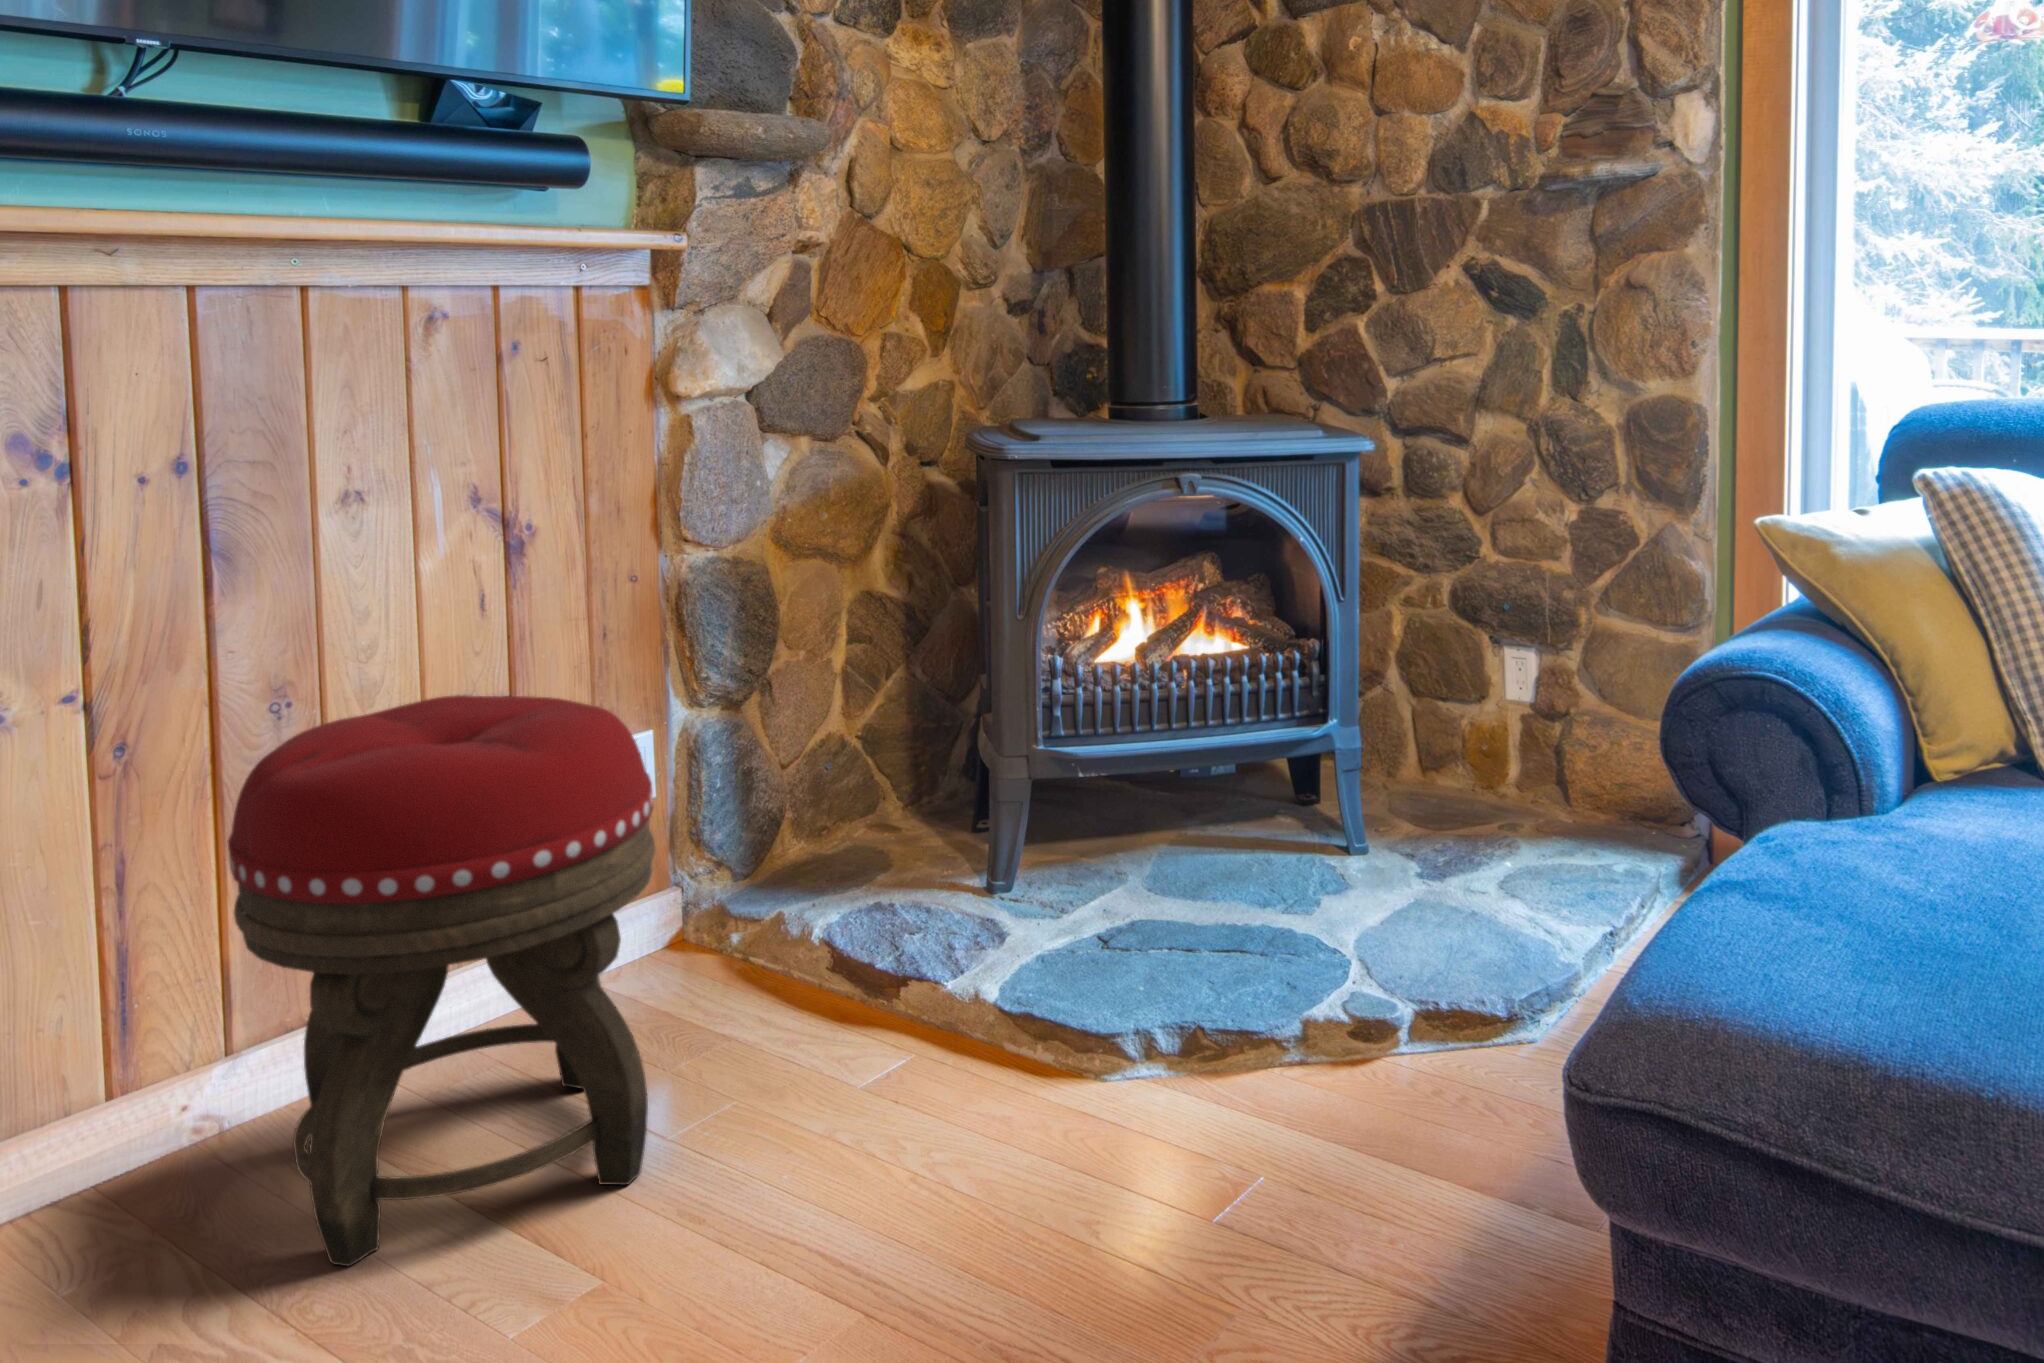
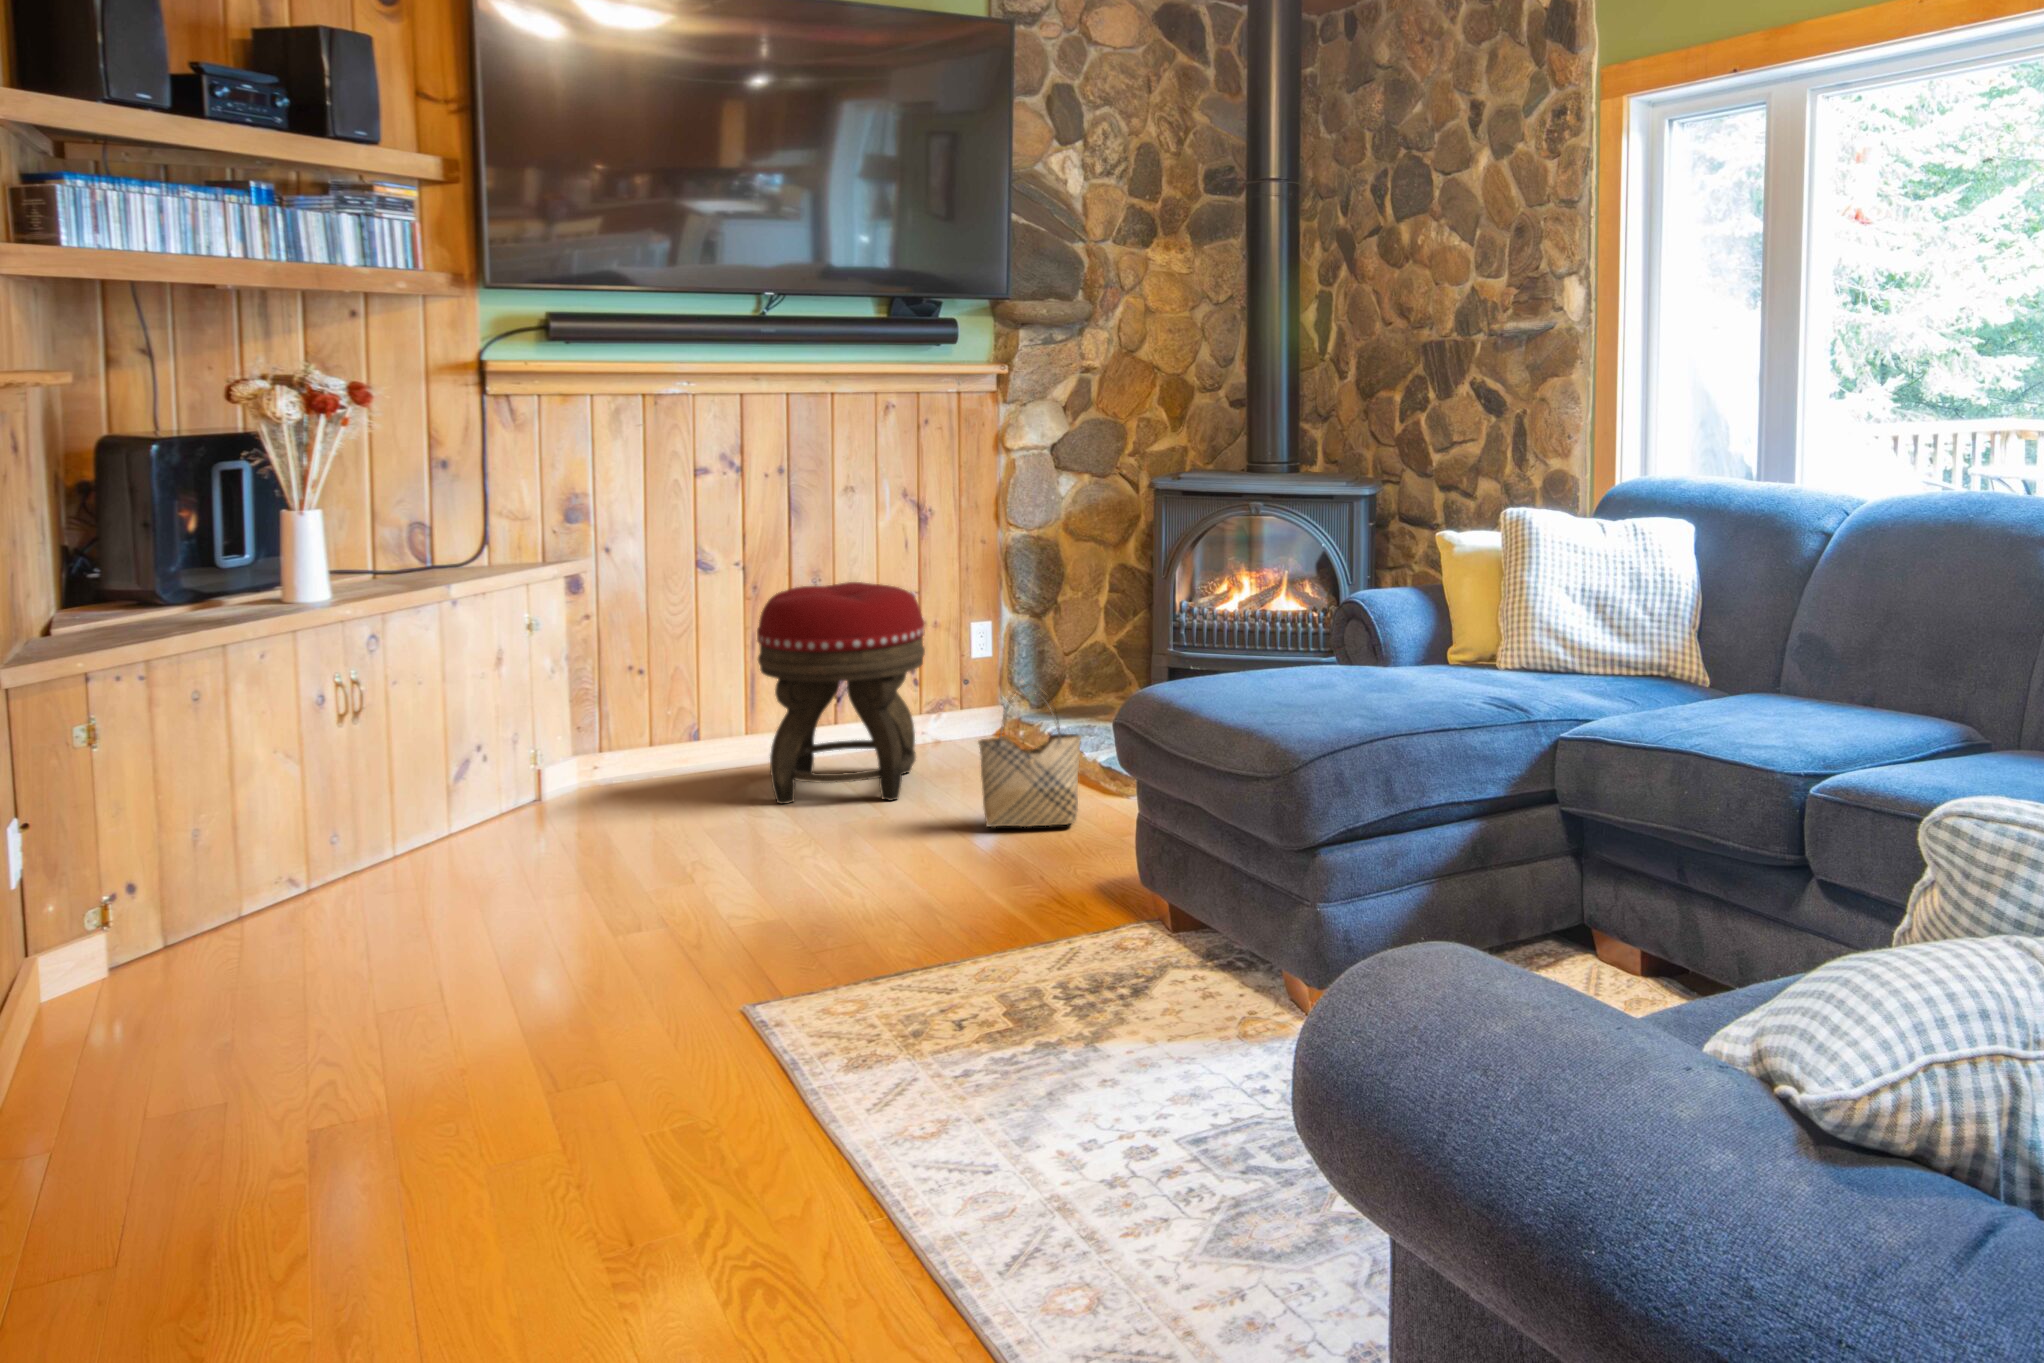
woven basket: none [902,889,1116,1232] -> present [978,684,1081,827]

